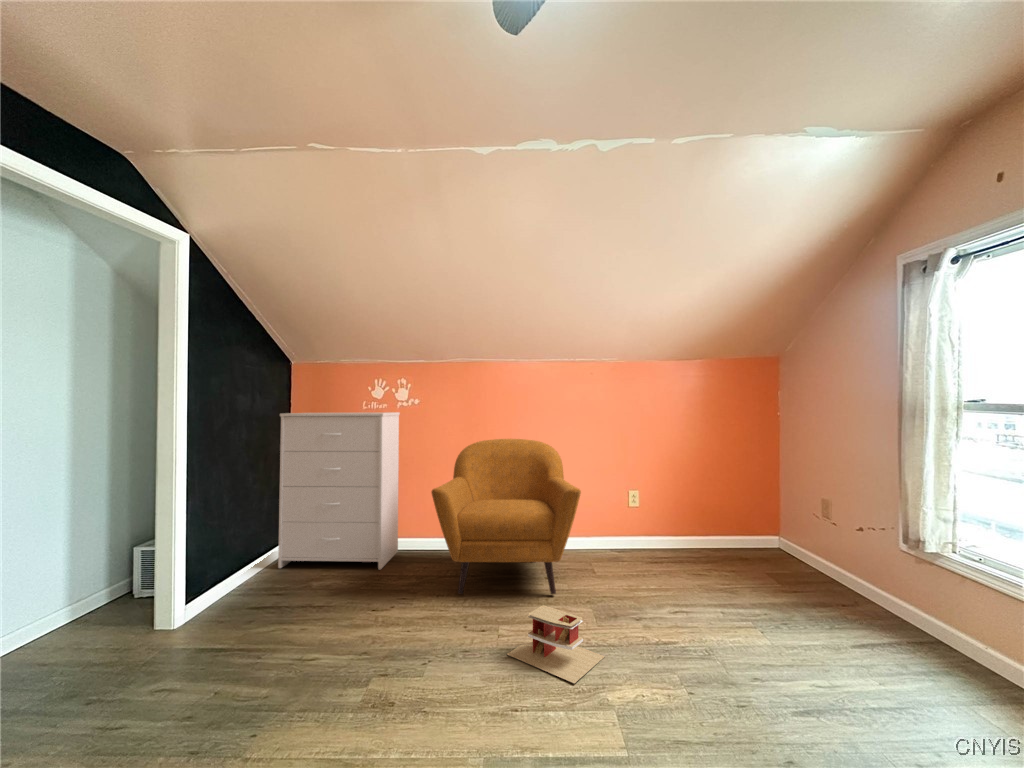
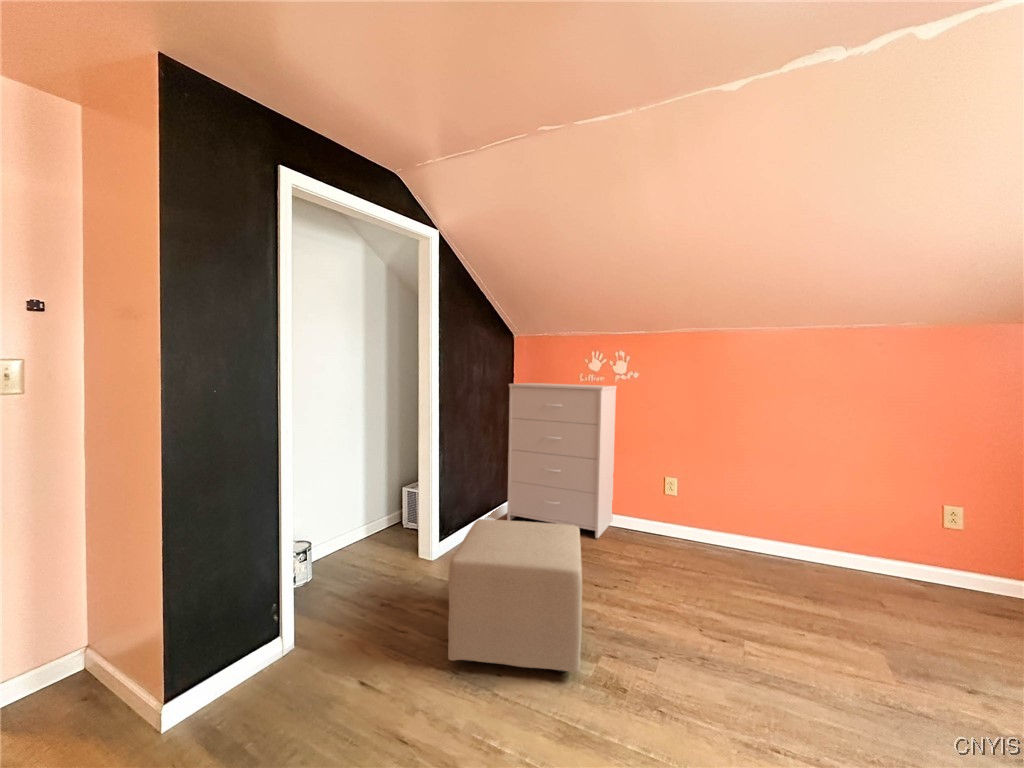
armchair: present [432,439,581,594] -> none [655,420,845,606]
ottoman: none [187,552,354,728] -> present [448,519,582,673]
toy house: present [507,605,605,683] -> none [747,623,886,732]

